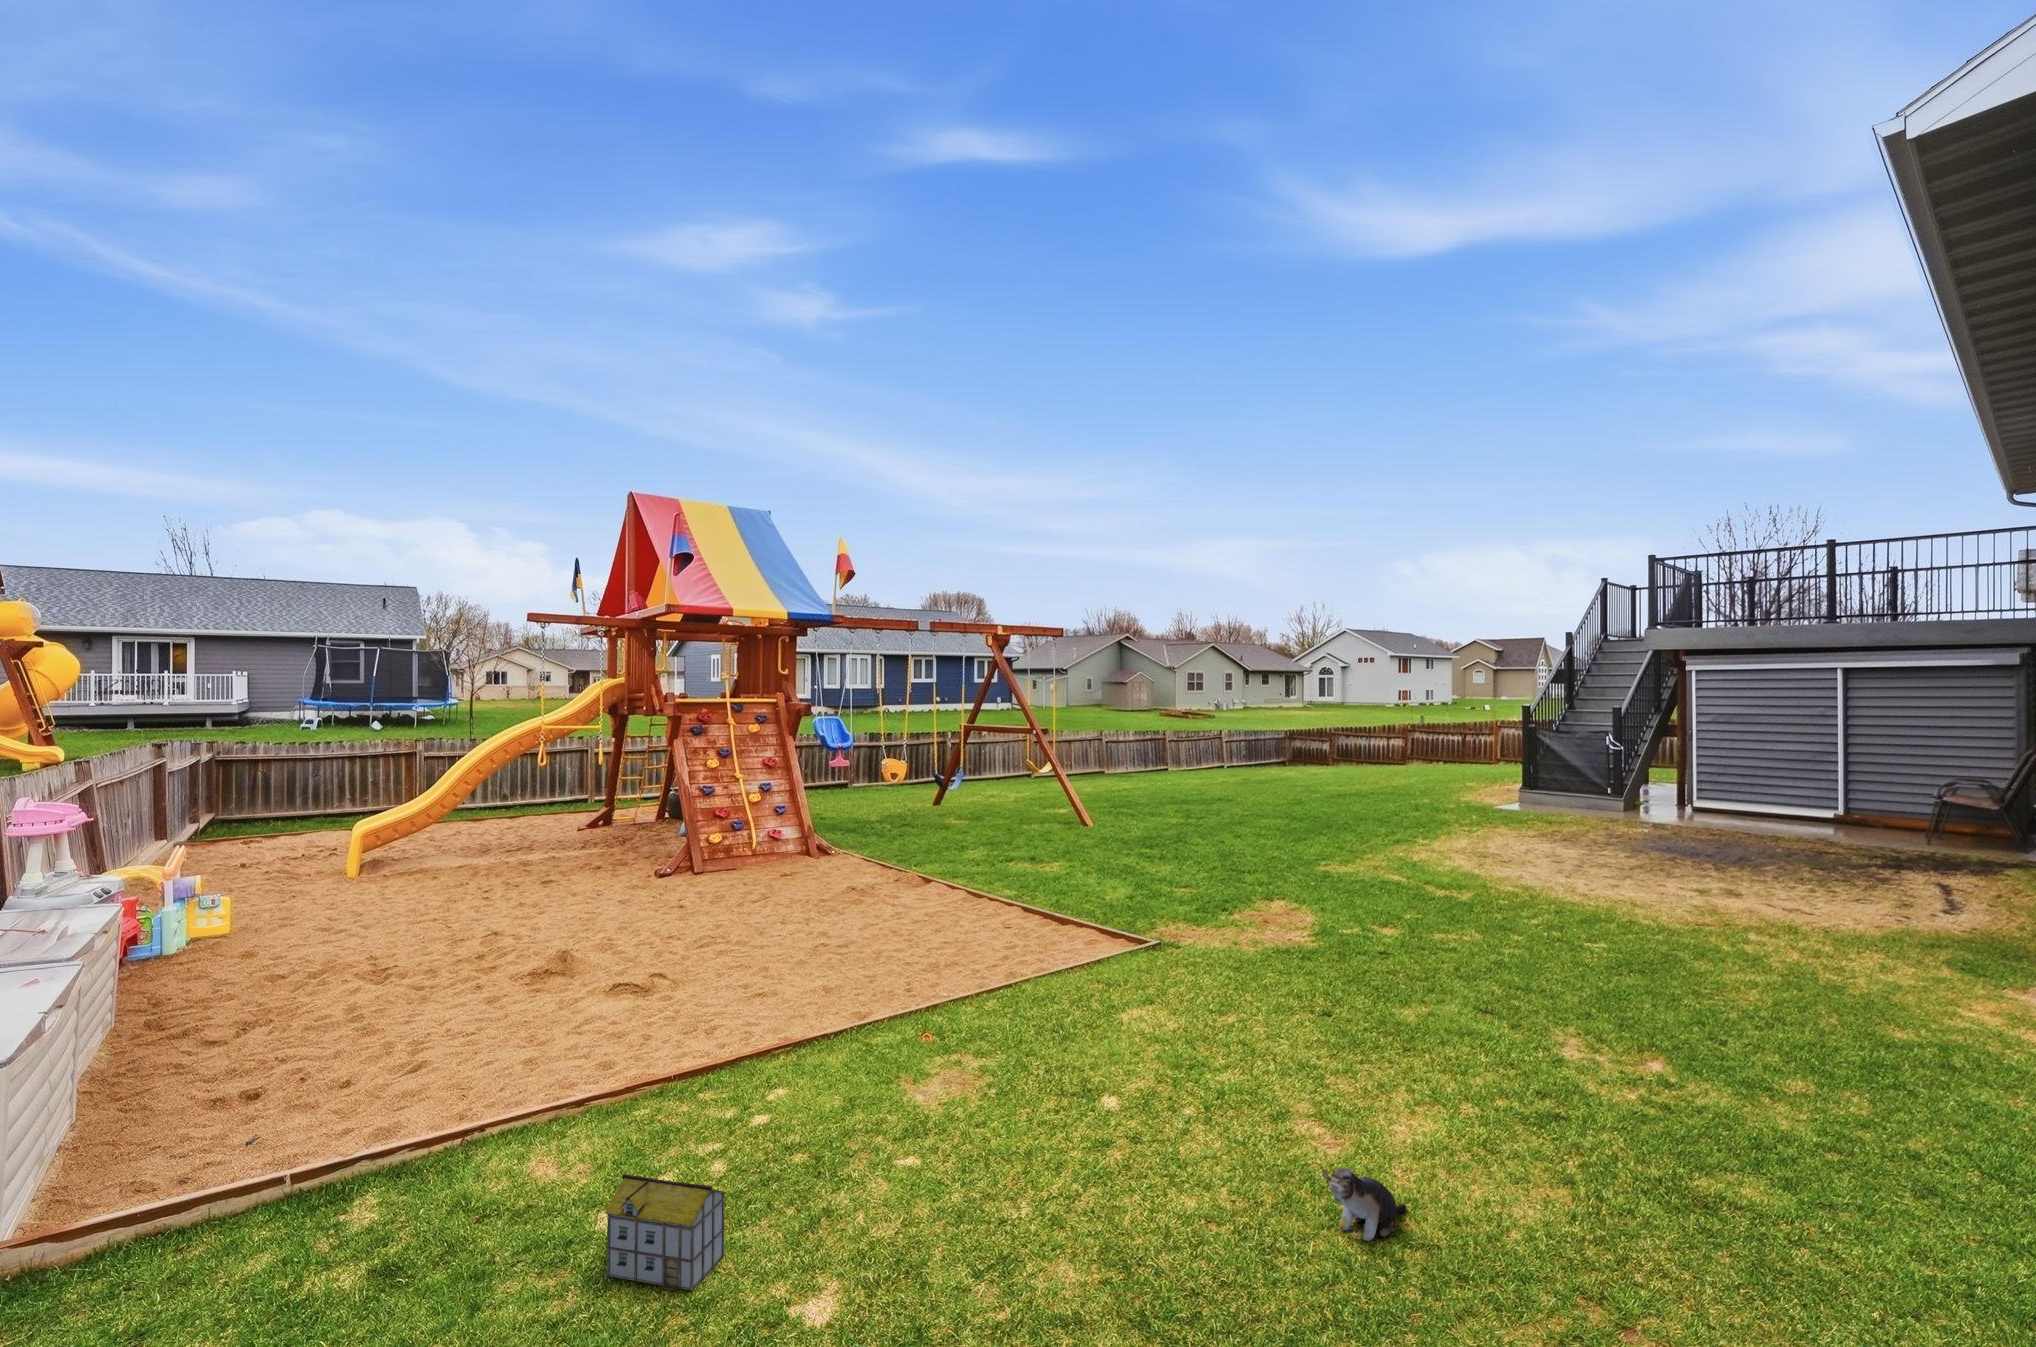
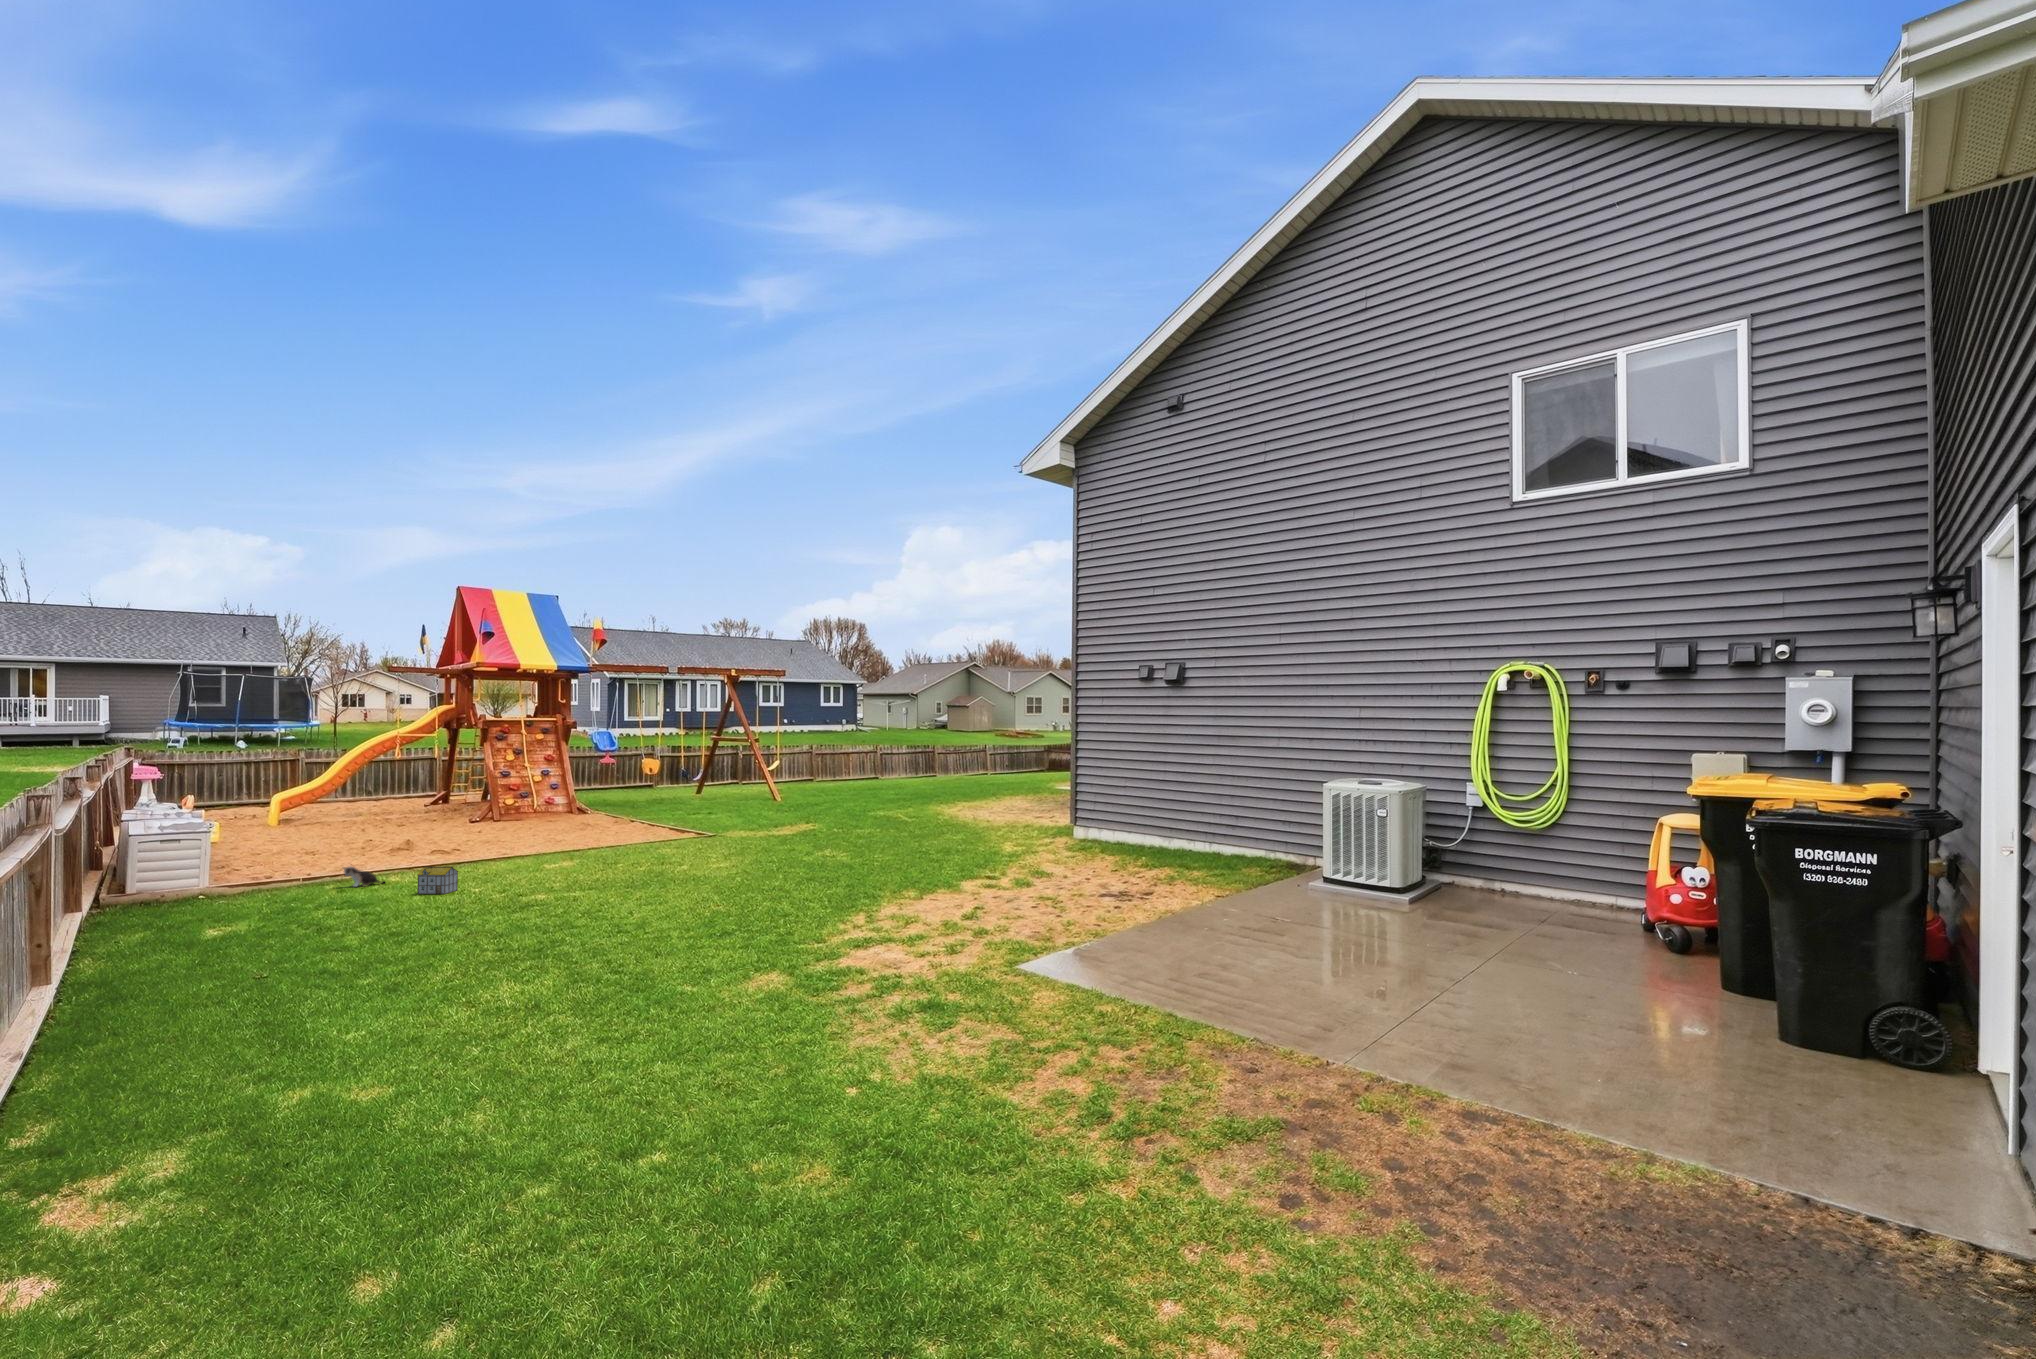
plush toy: present [1322,1168,1406,1241] -> present [343,867,385,887]

